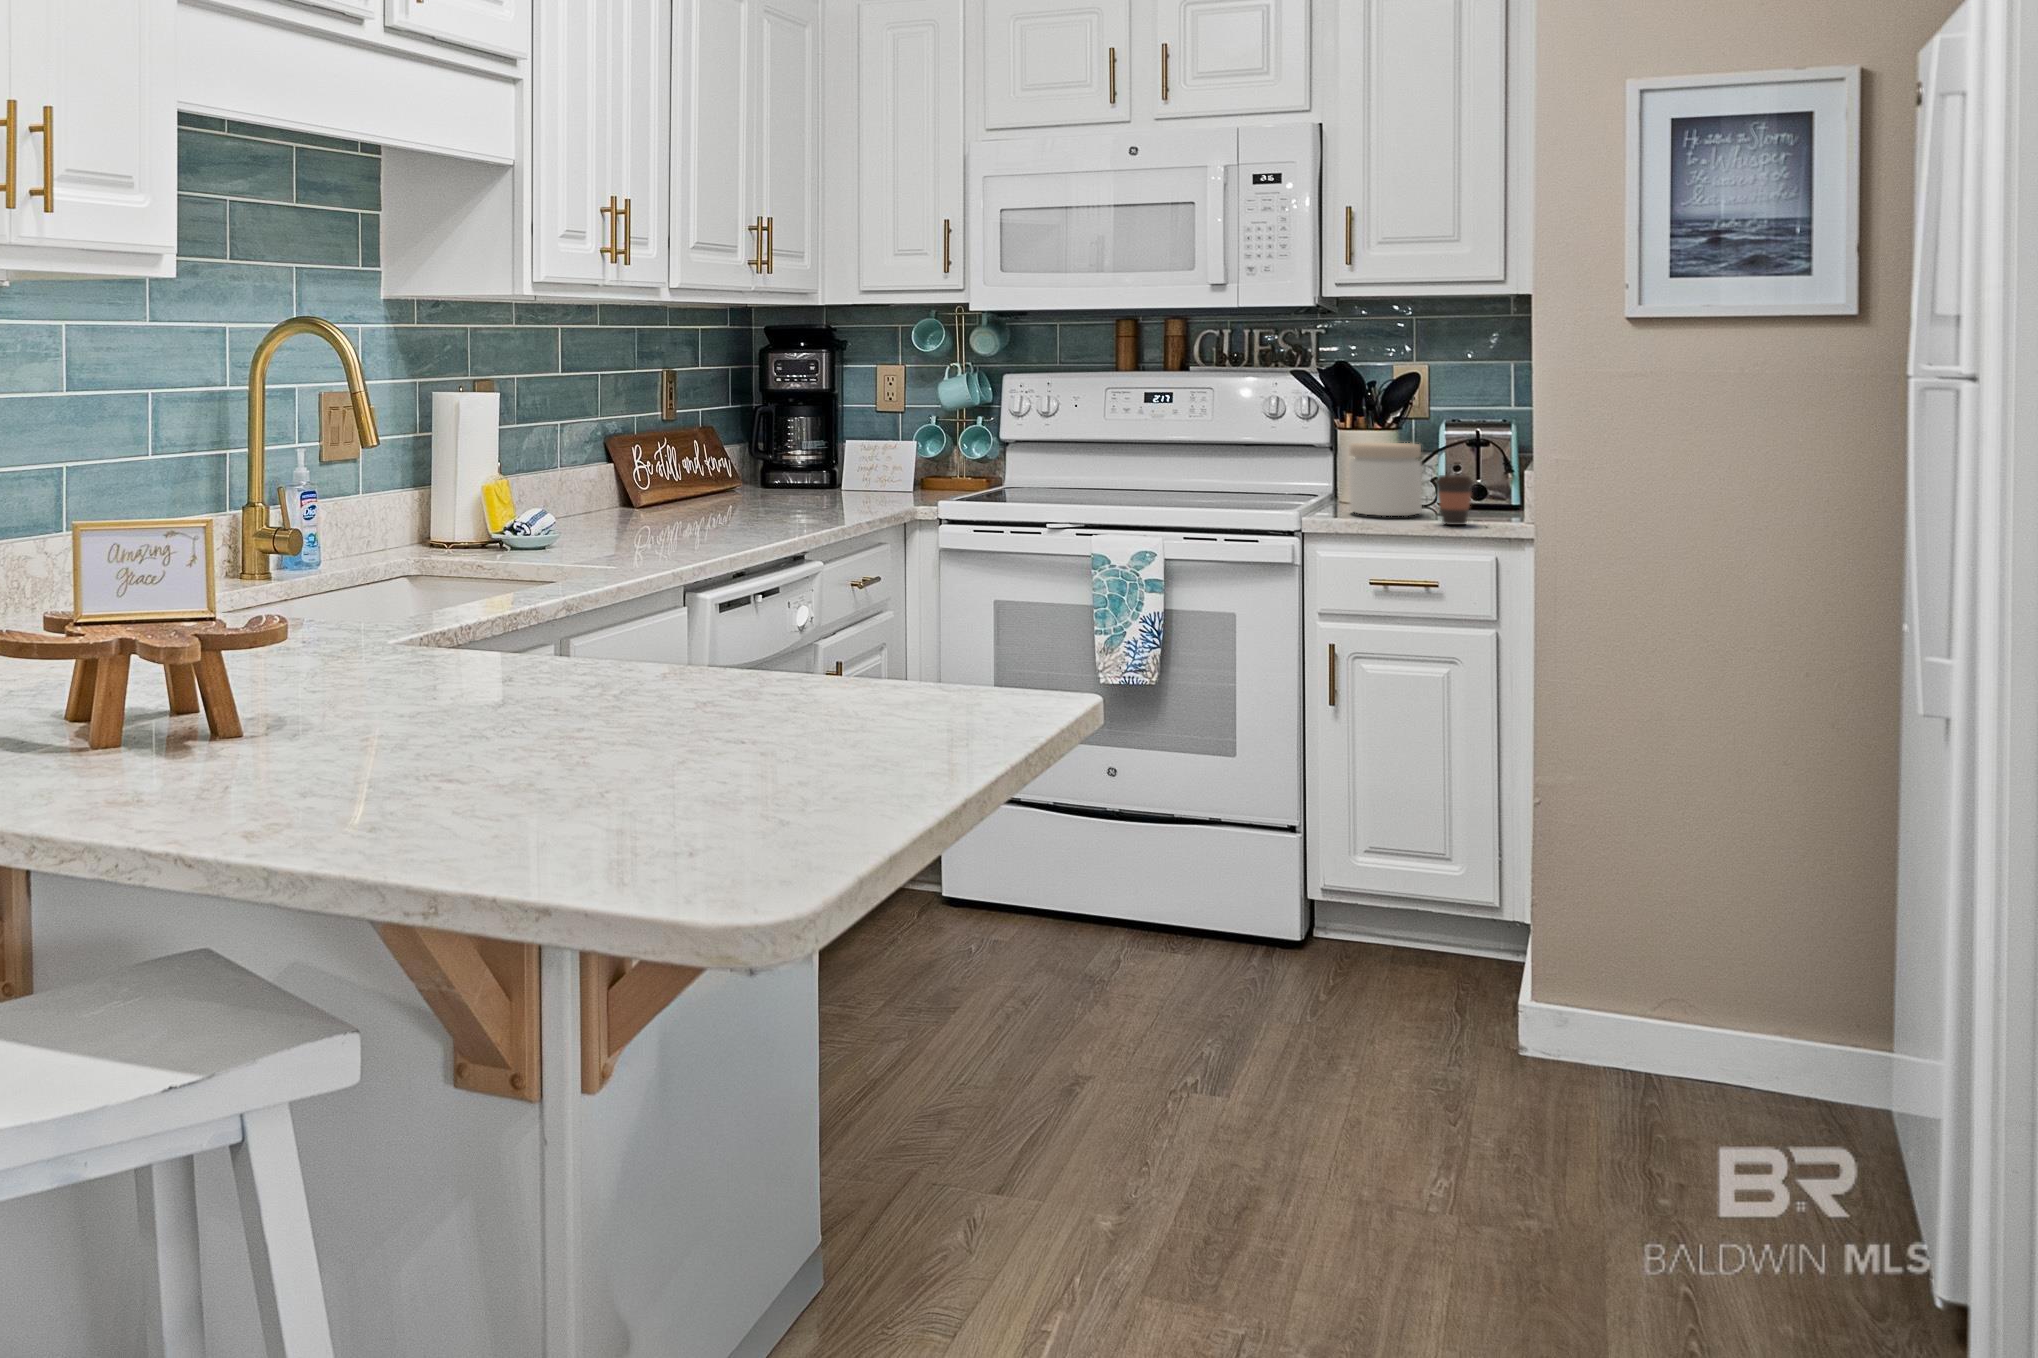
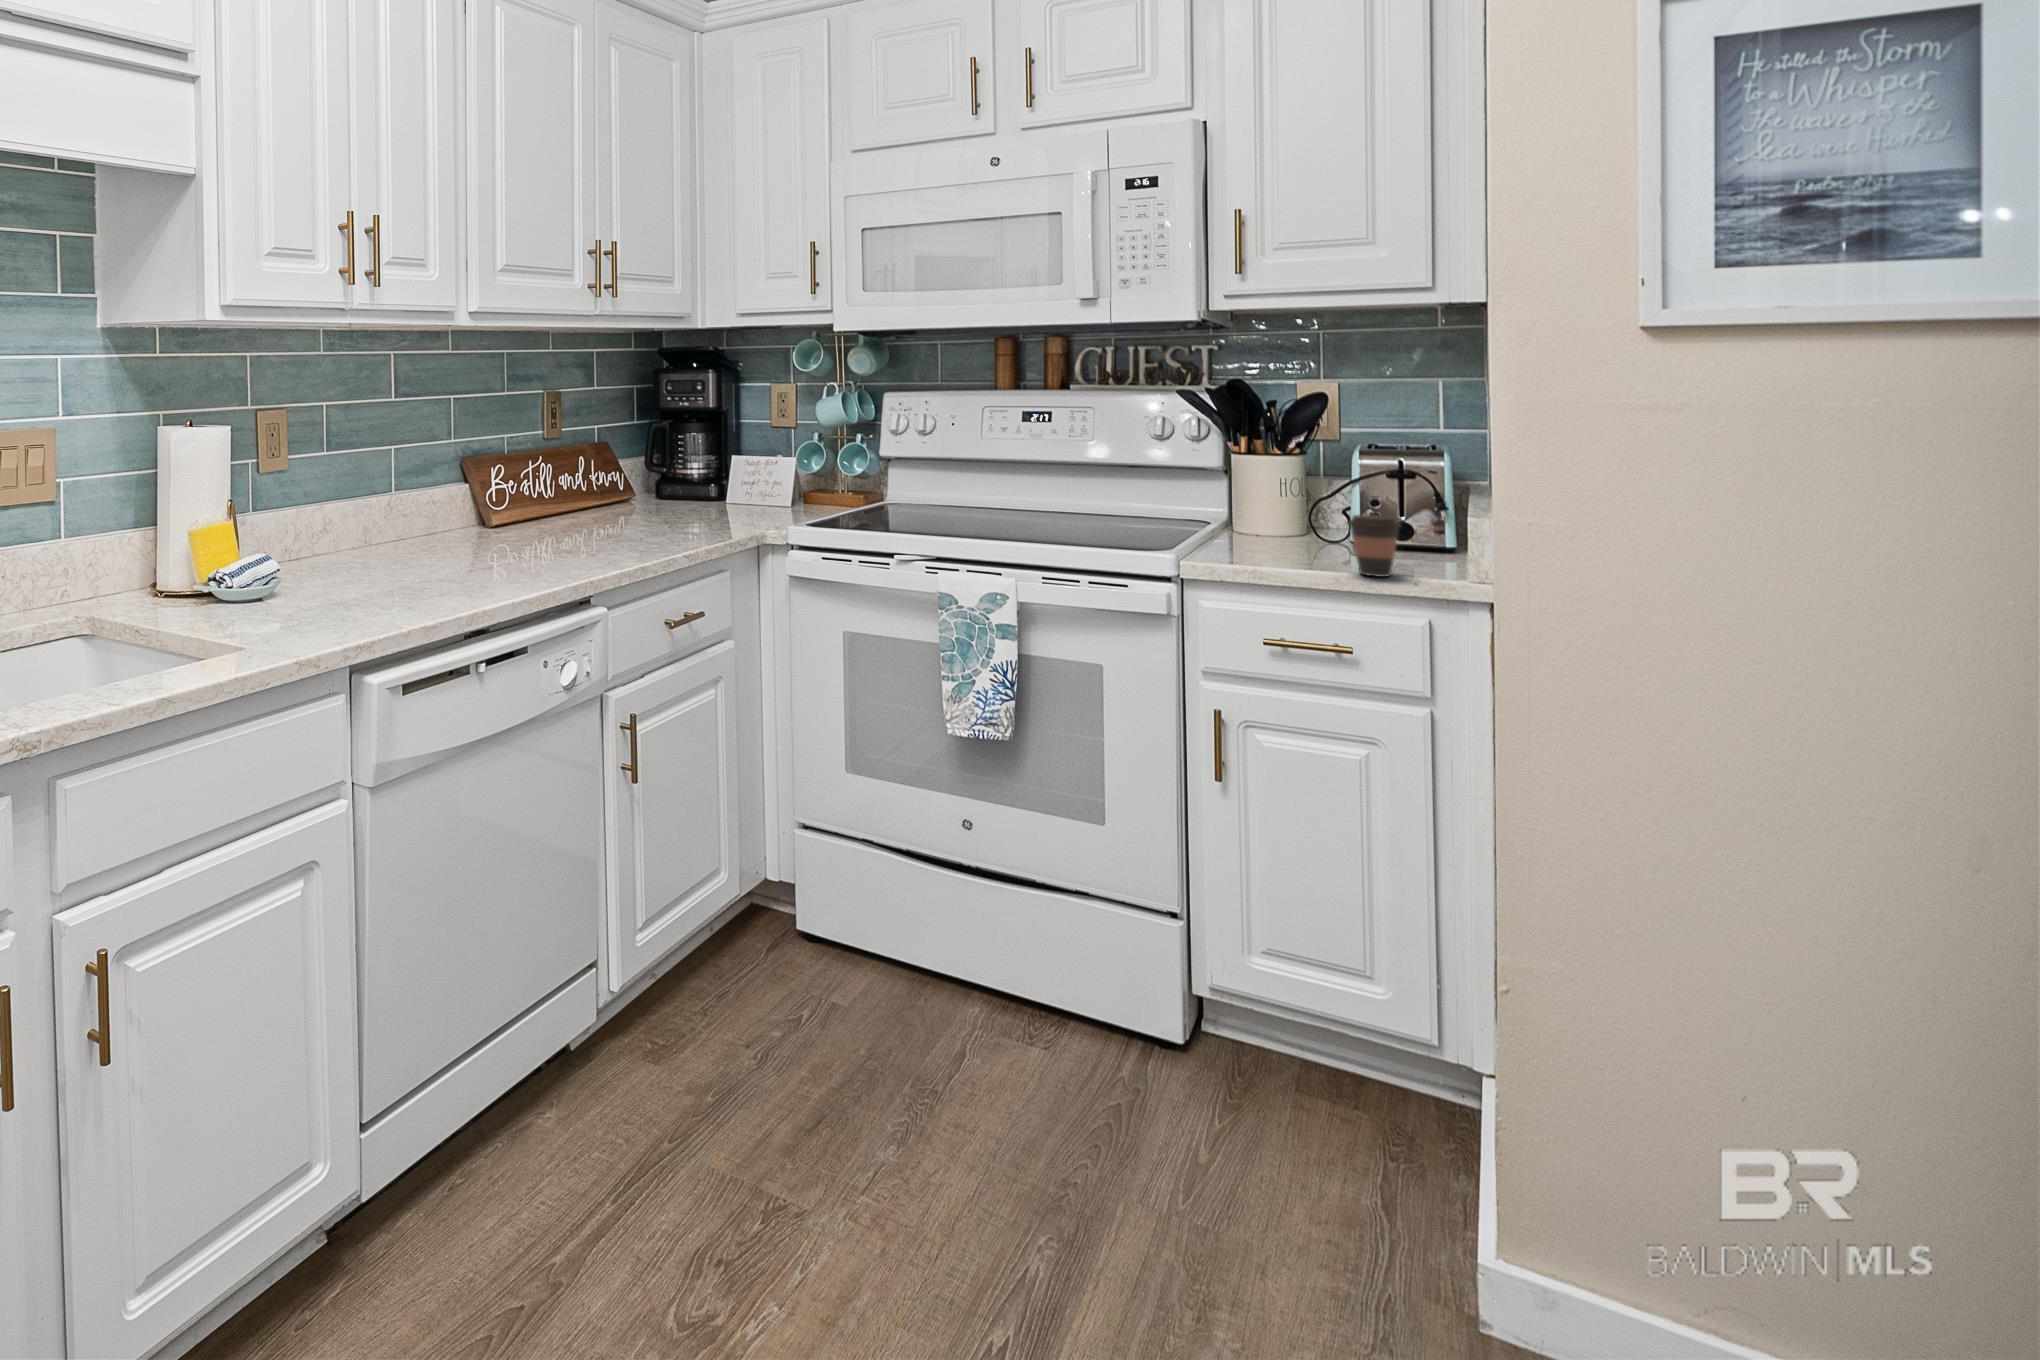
jar: present [1349,443,1422,516] -> none [1241,471,1332,559]

